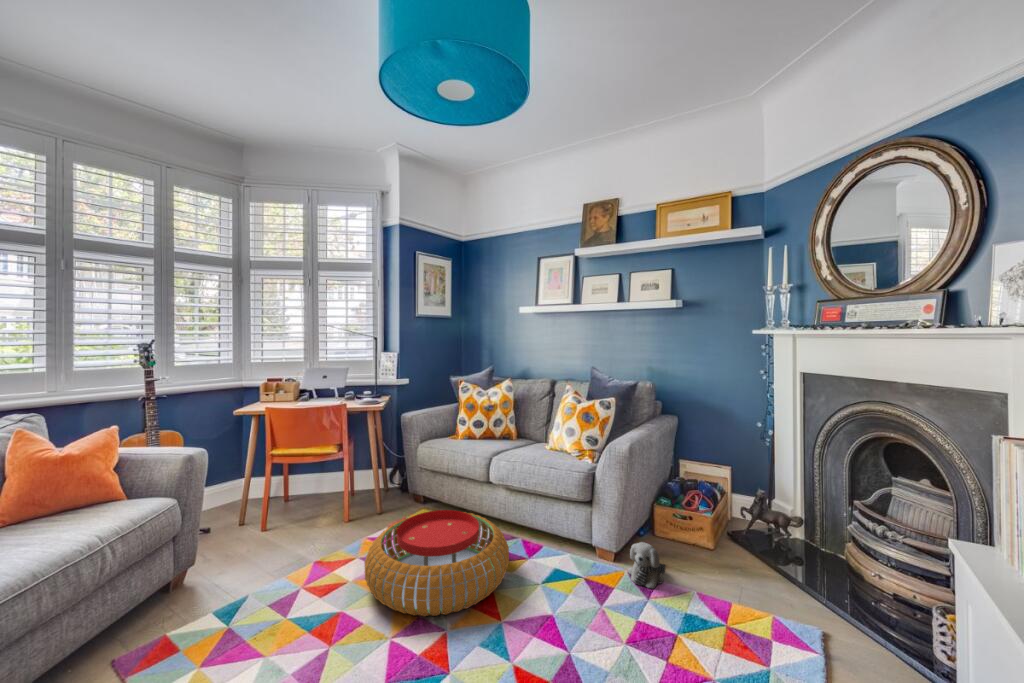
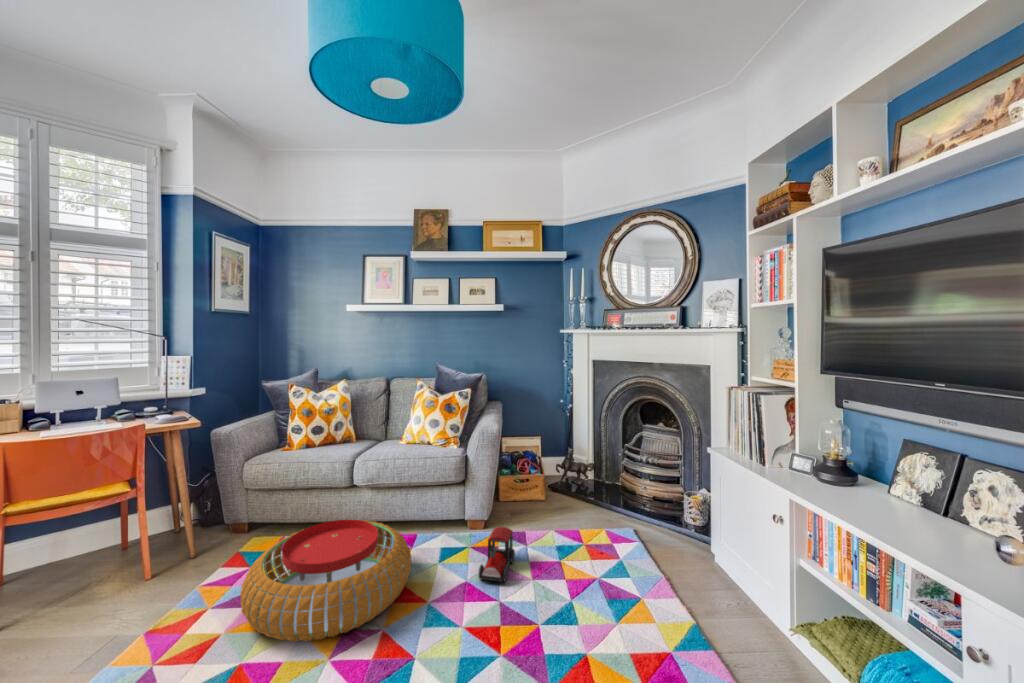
plush toy: present [628,542,666,589] -> none [501,503,531,538]
toy train: none [565,565,622,632] -> present [479,527,515,582]

